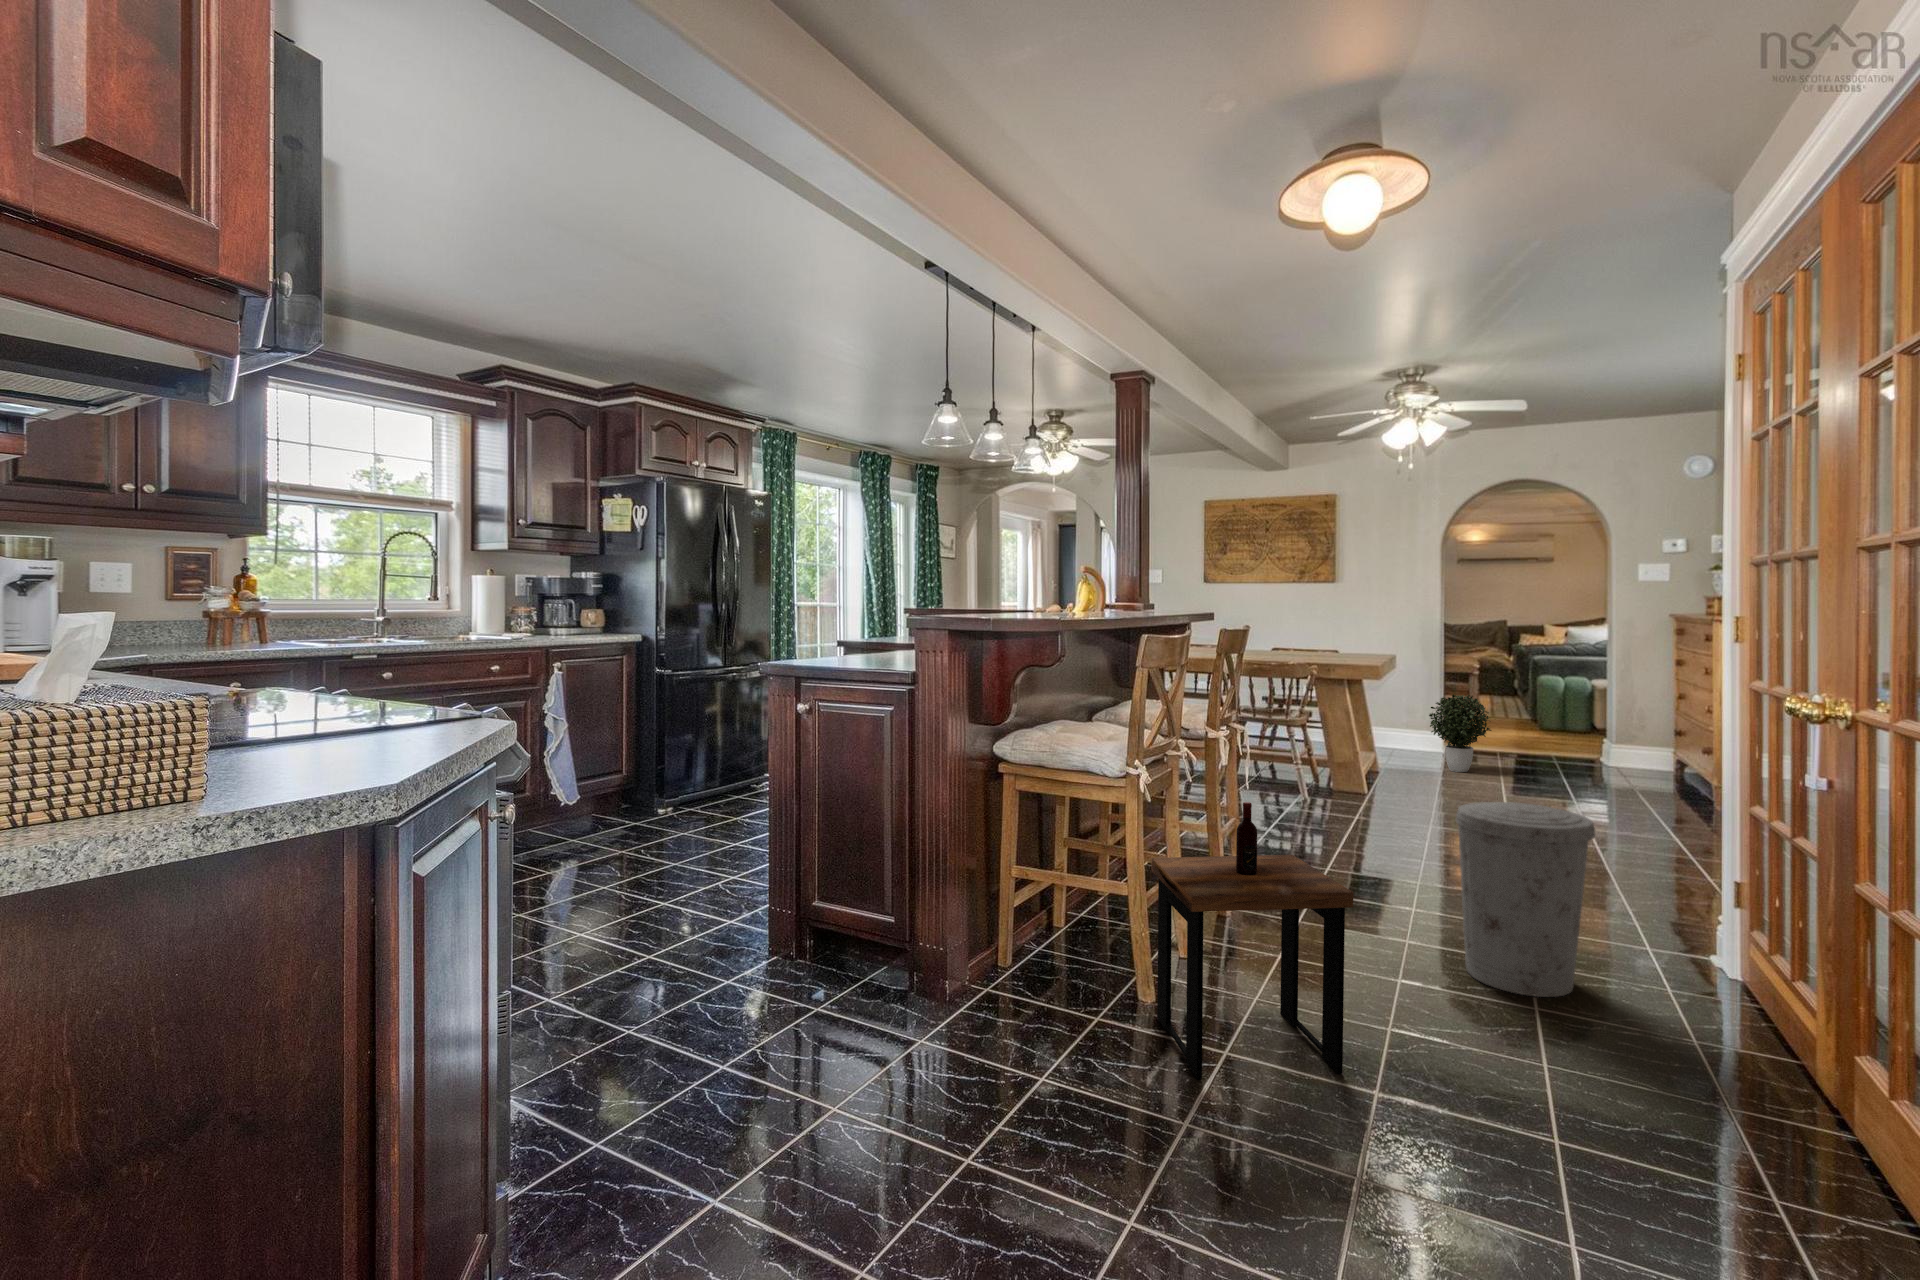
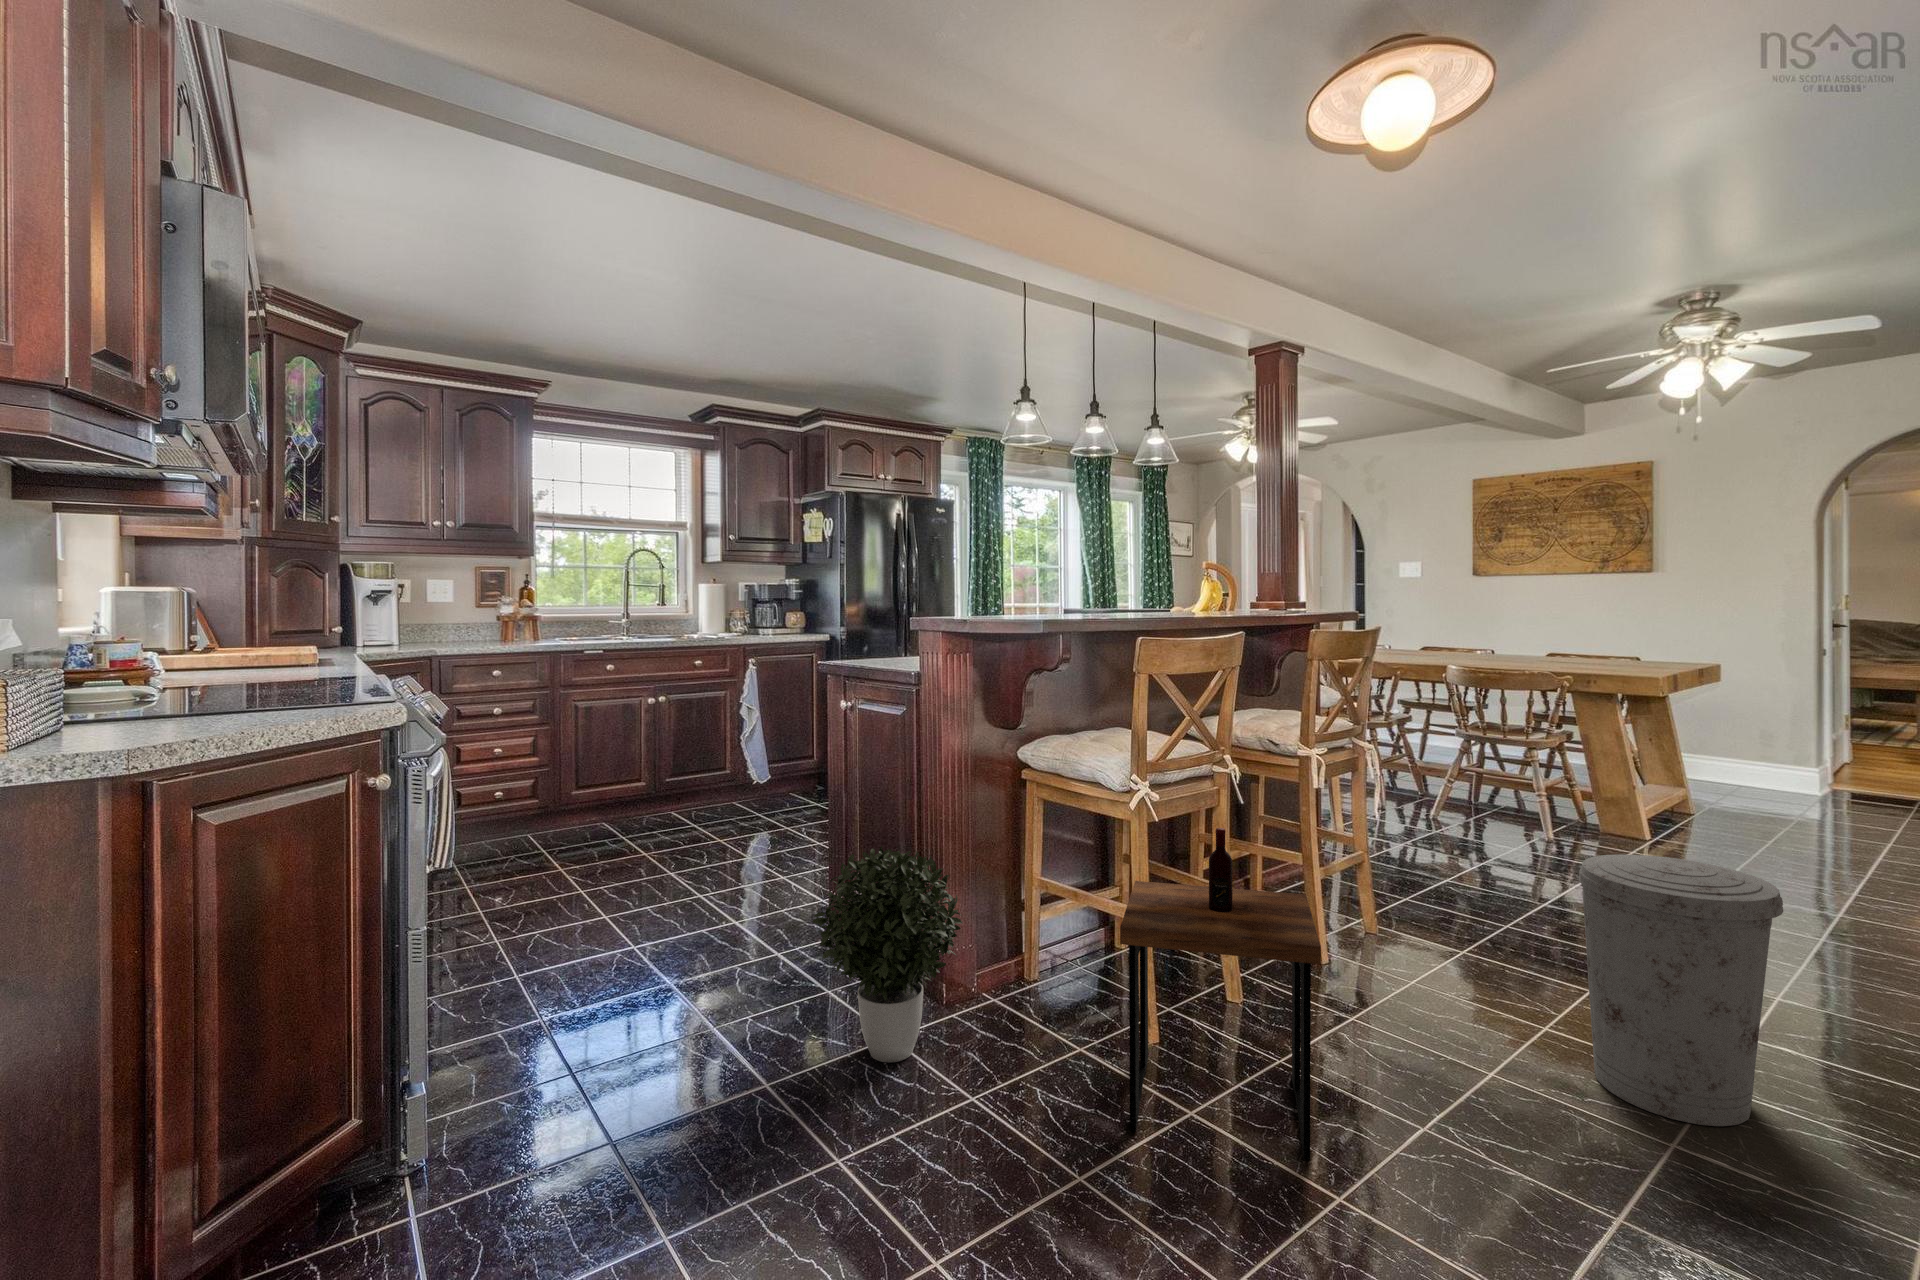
potted plant: present [1429,694,1491,772] -> present [812,846,963,1062]

